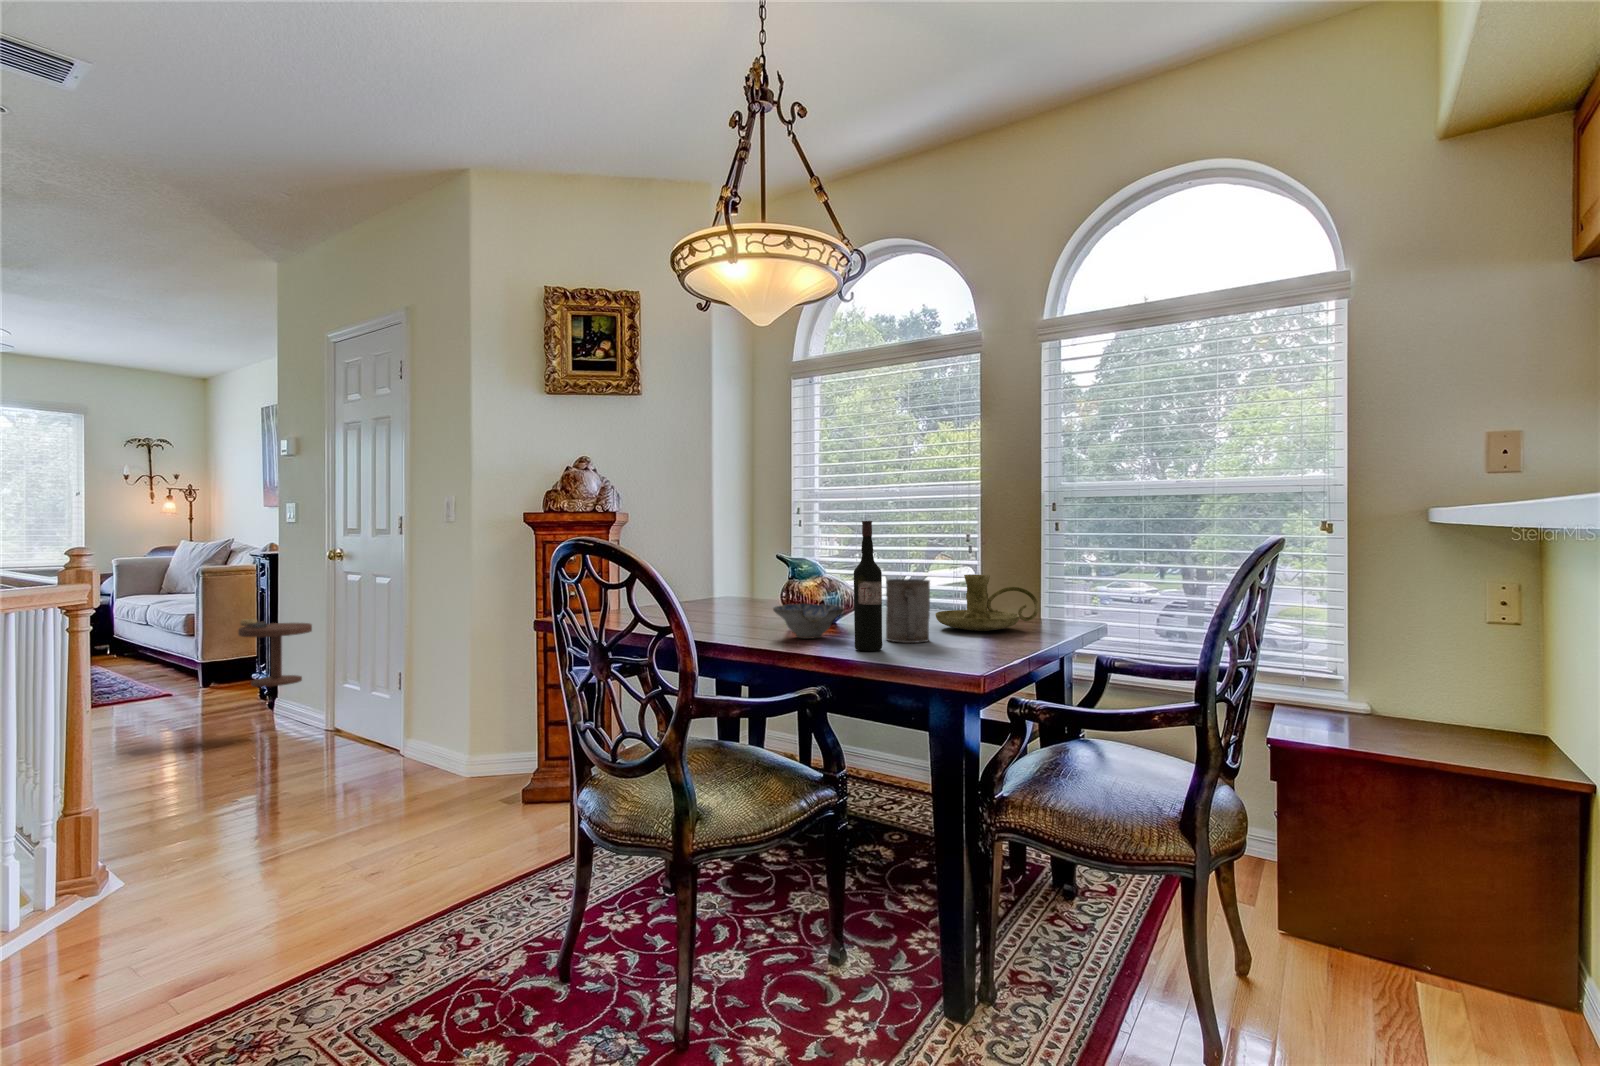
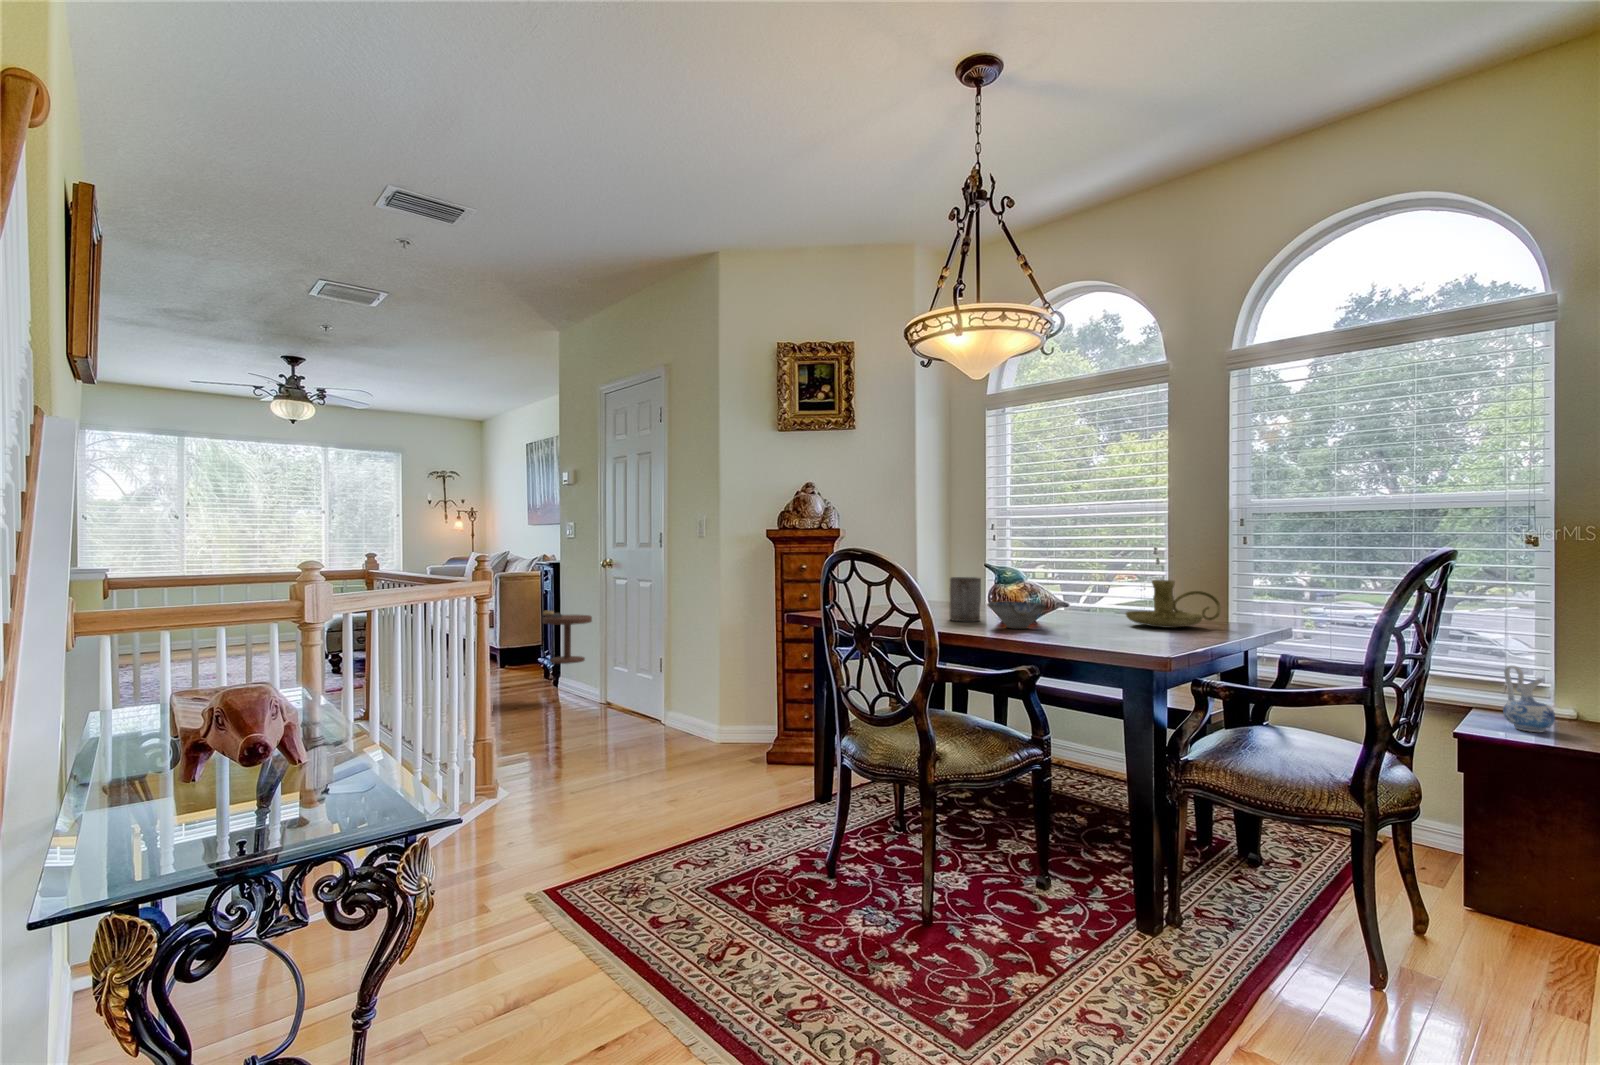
wine bottle: present [854,521,882,651] -> none [1058,534,1082,638]
mug: present [886,579,930,643] -> present [949,577,981,621]
ceramic pitcher: none [1314,662,1363,733] -> present [1503,666,1555,732]

